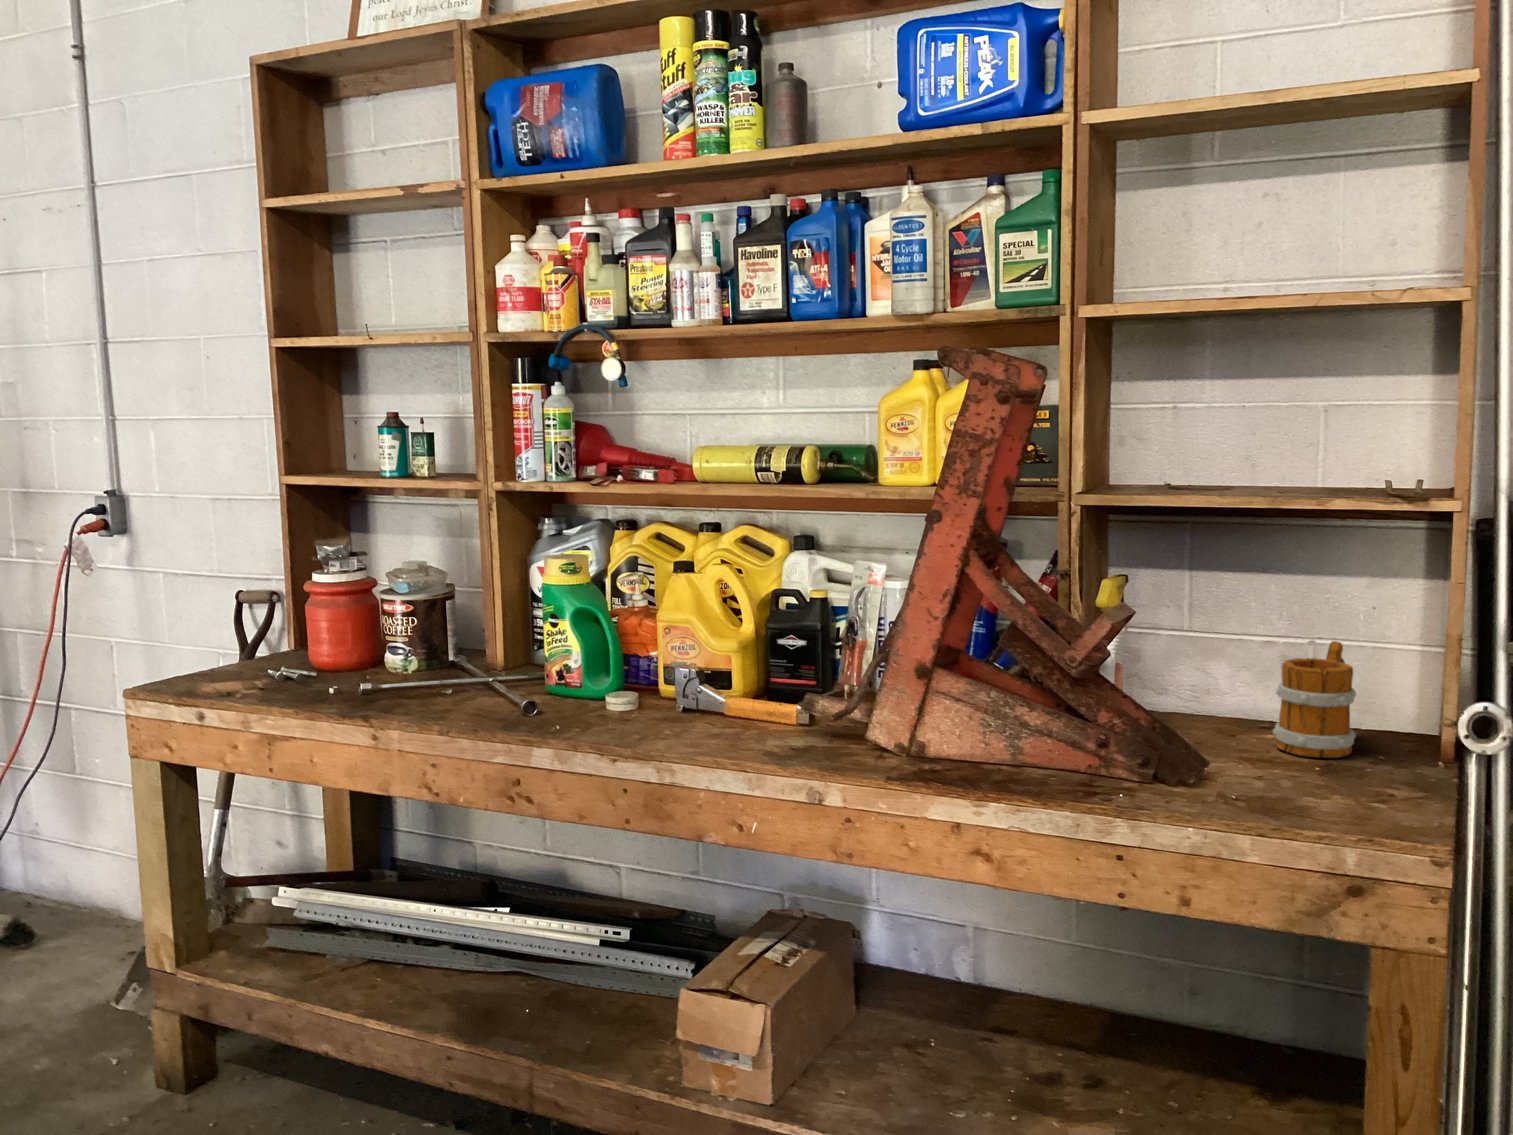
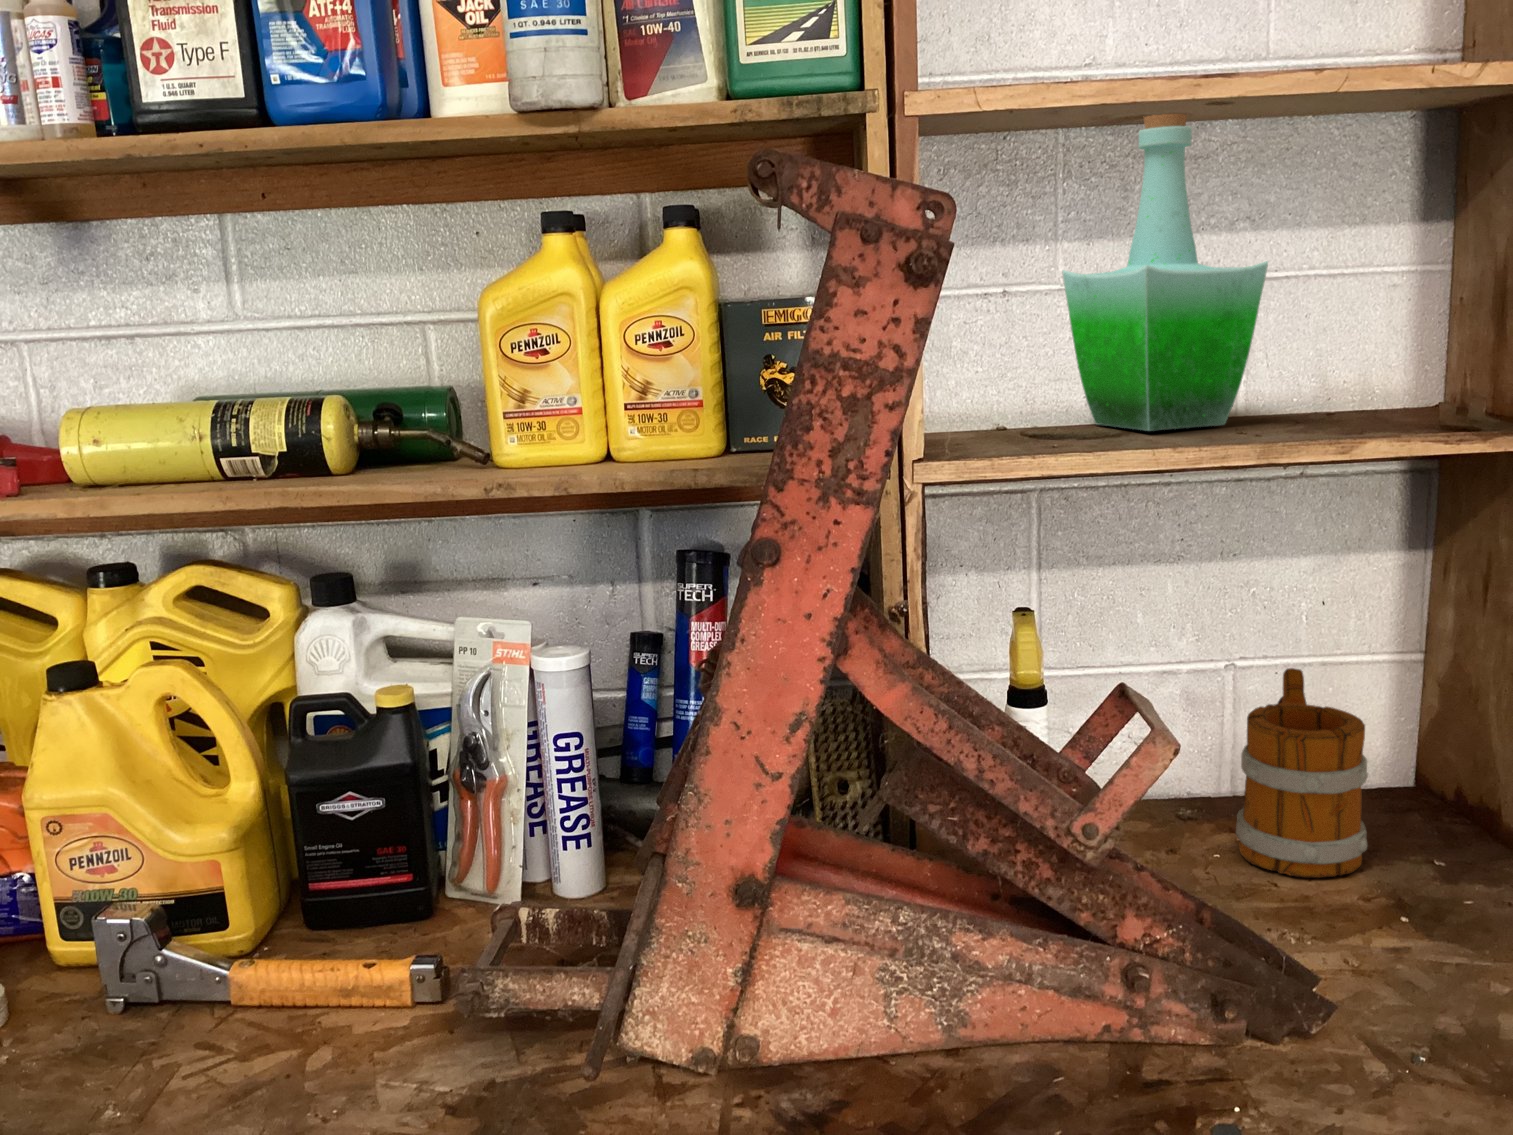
bottle: none [1213,304,1322,489] -> present [1062,114,1268,431]

